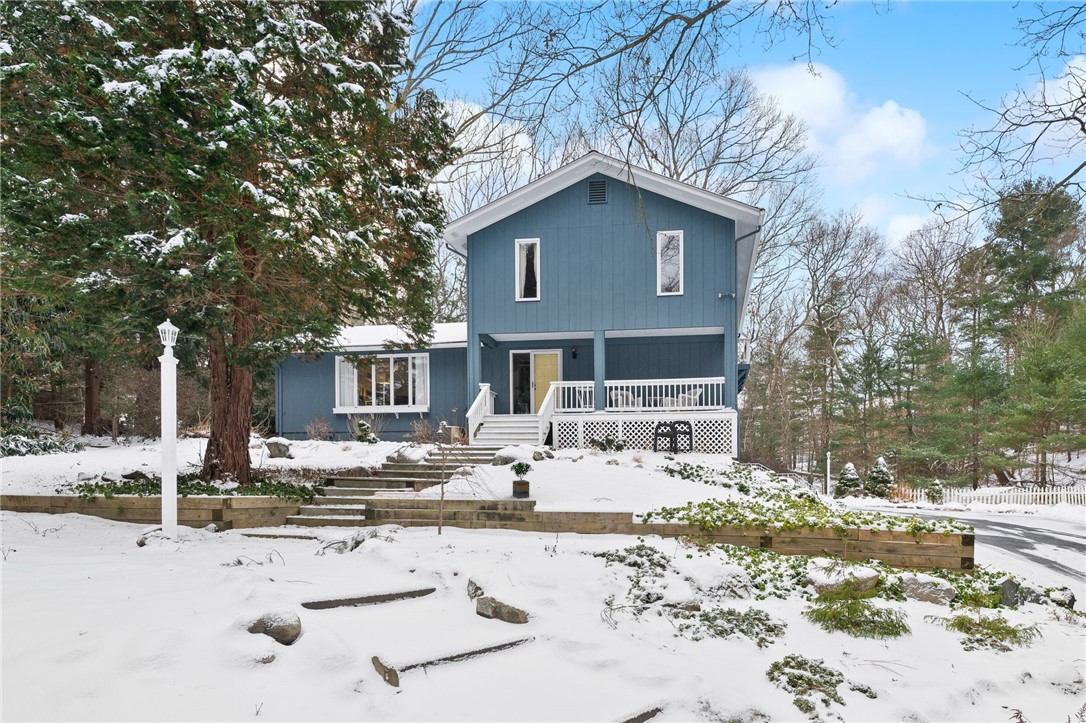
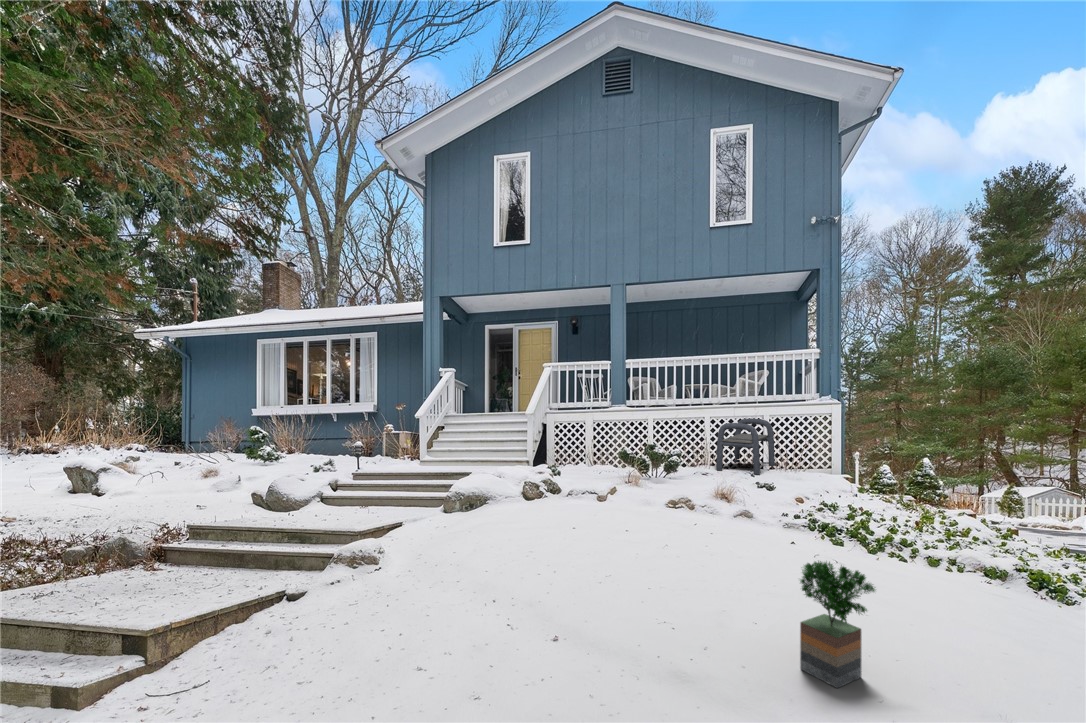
potted tree: present [510,462,534,498] -> present [800,561,875,688]

